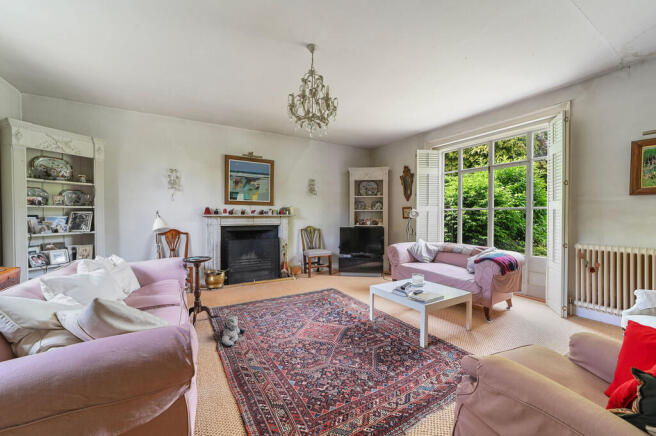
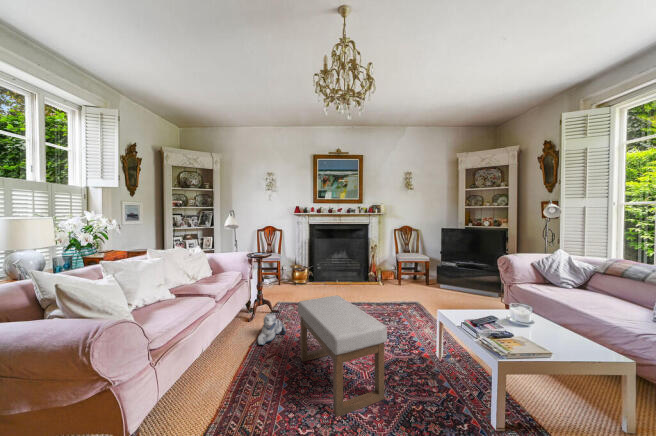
ottoman: none [275,287,359,371] -> present [298,295,387,417]

